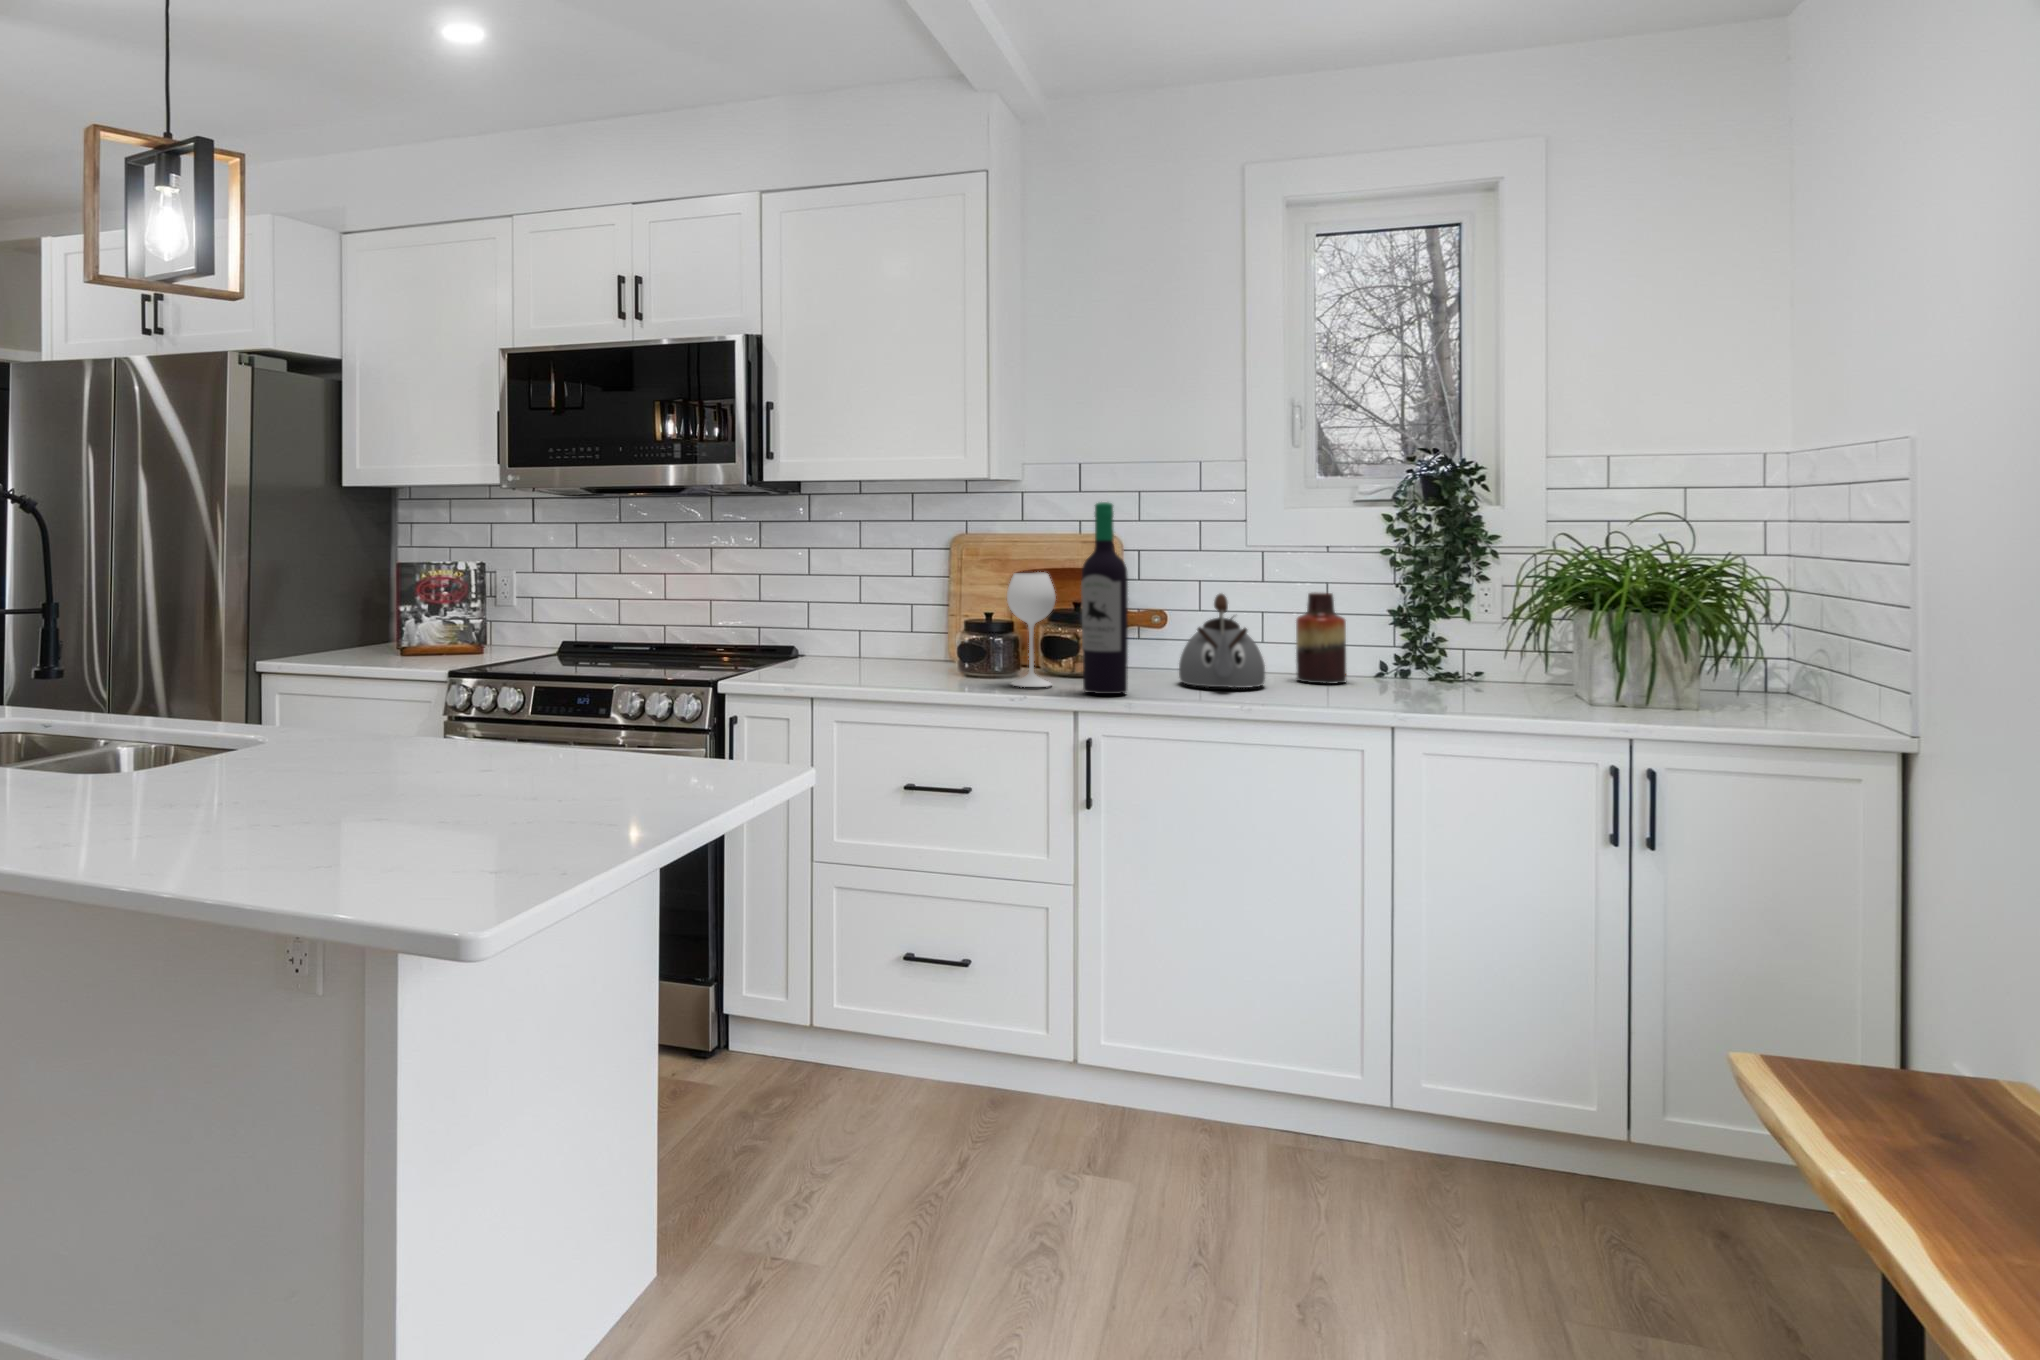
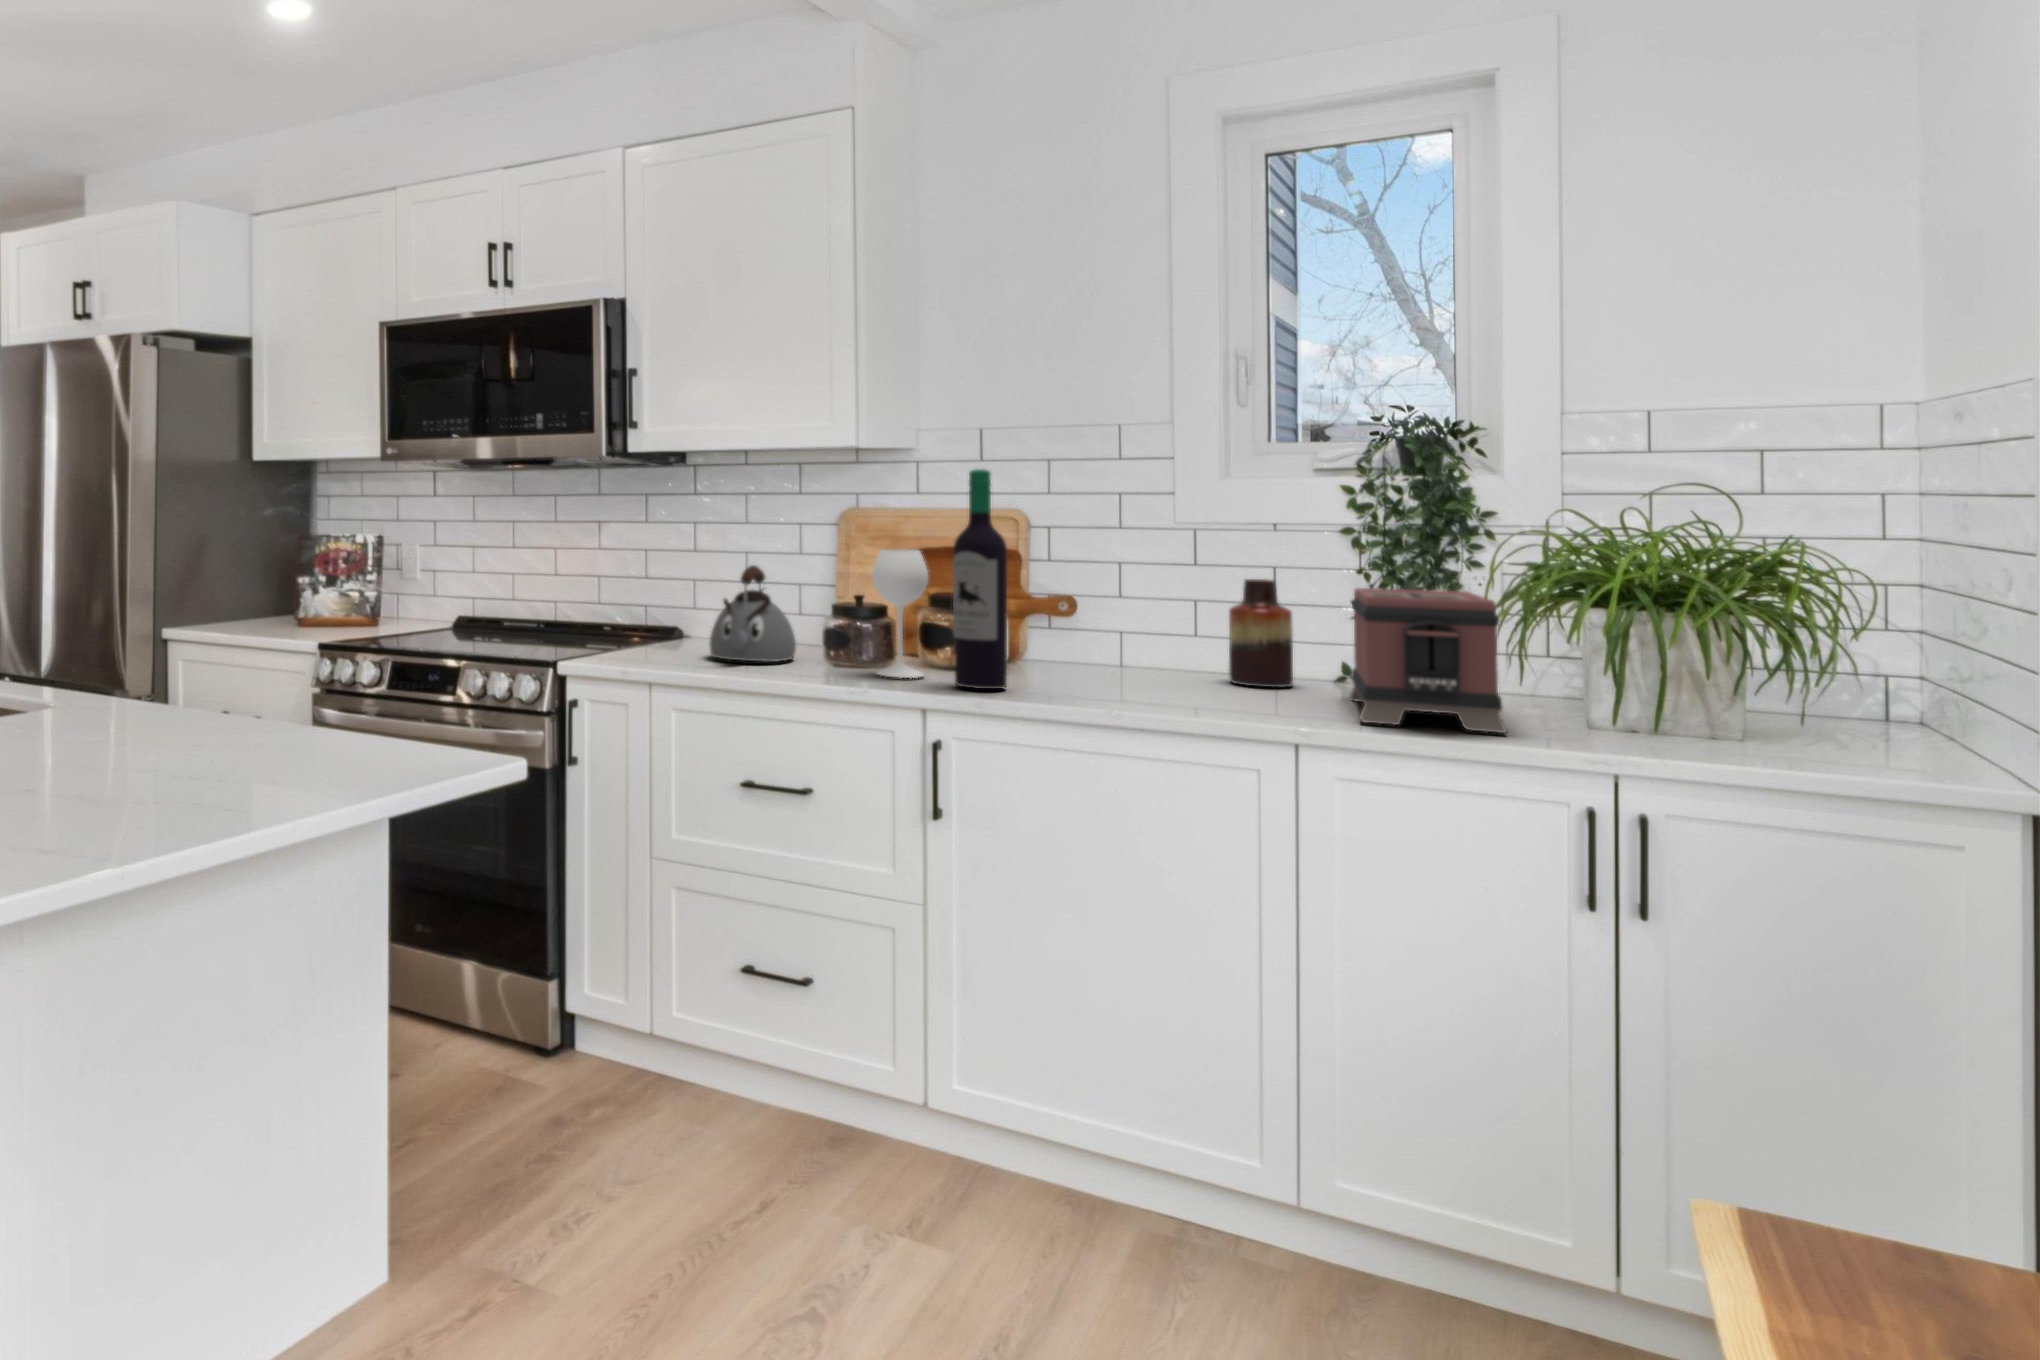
kettle: present [1179,594,1265,688] -> present [710,565,796,662]
toaster: none [1391,599,1515,712] -> present [1349,588,1506,733]

